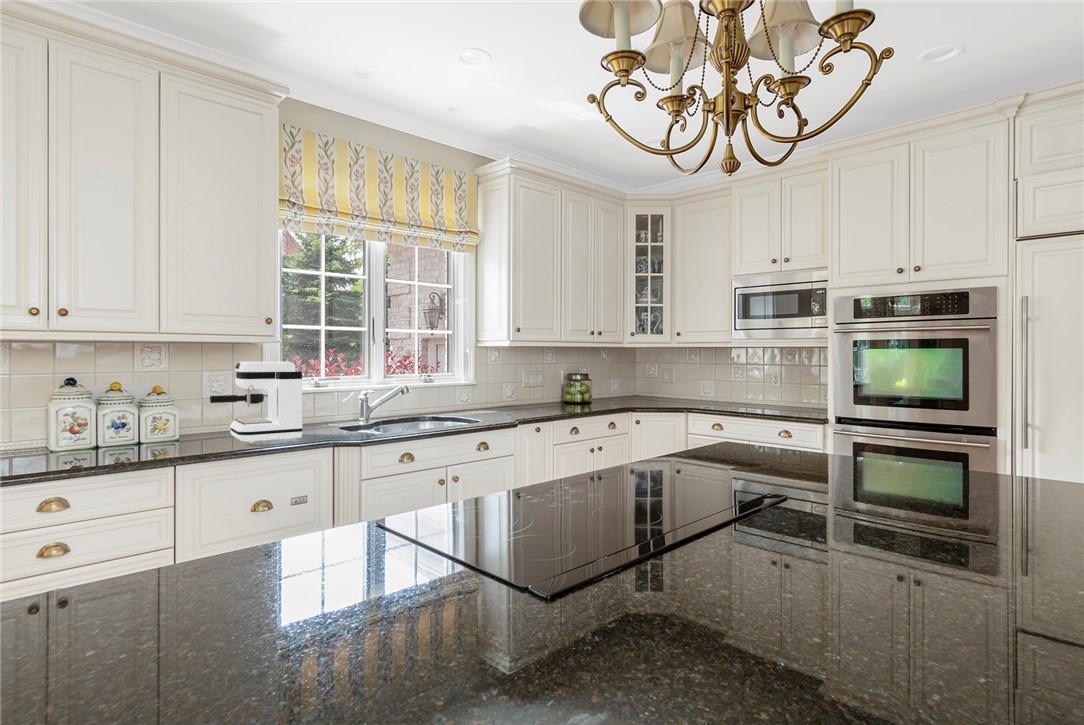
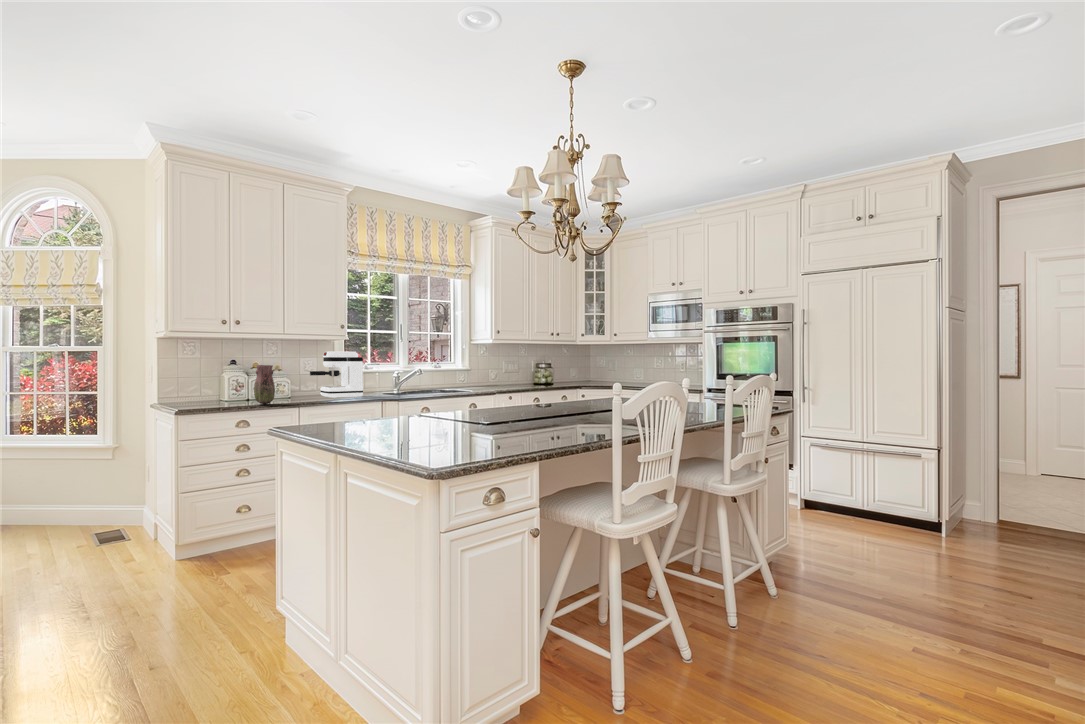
vase: none [87,390,130,463] -> present [254,365,275,404]

